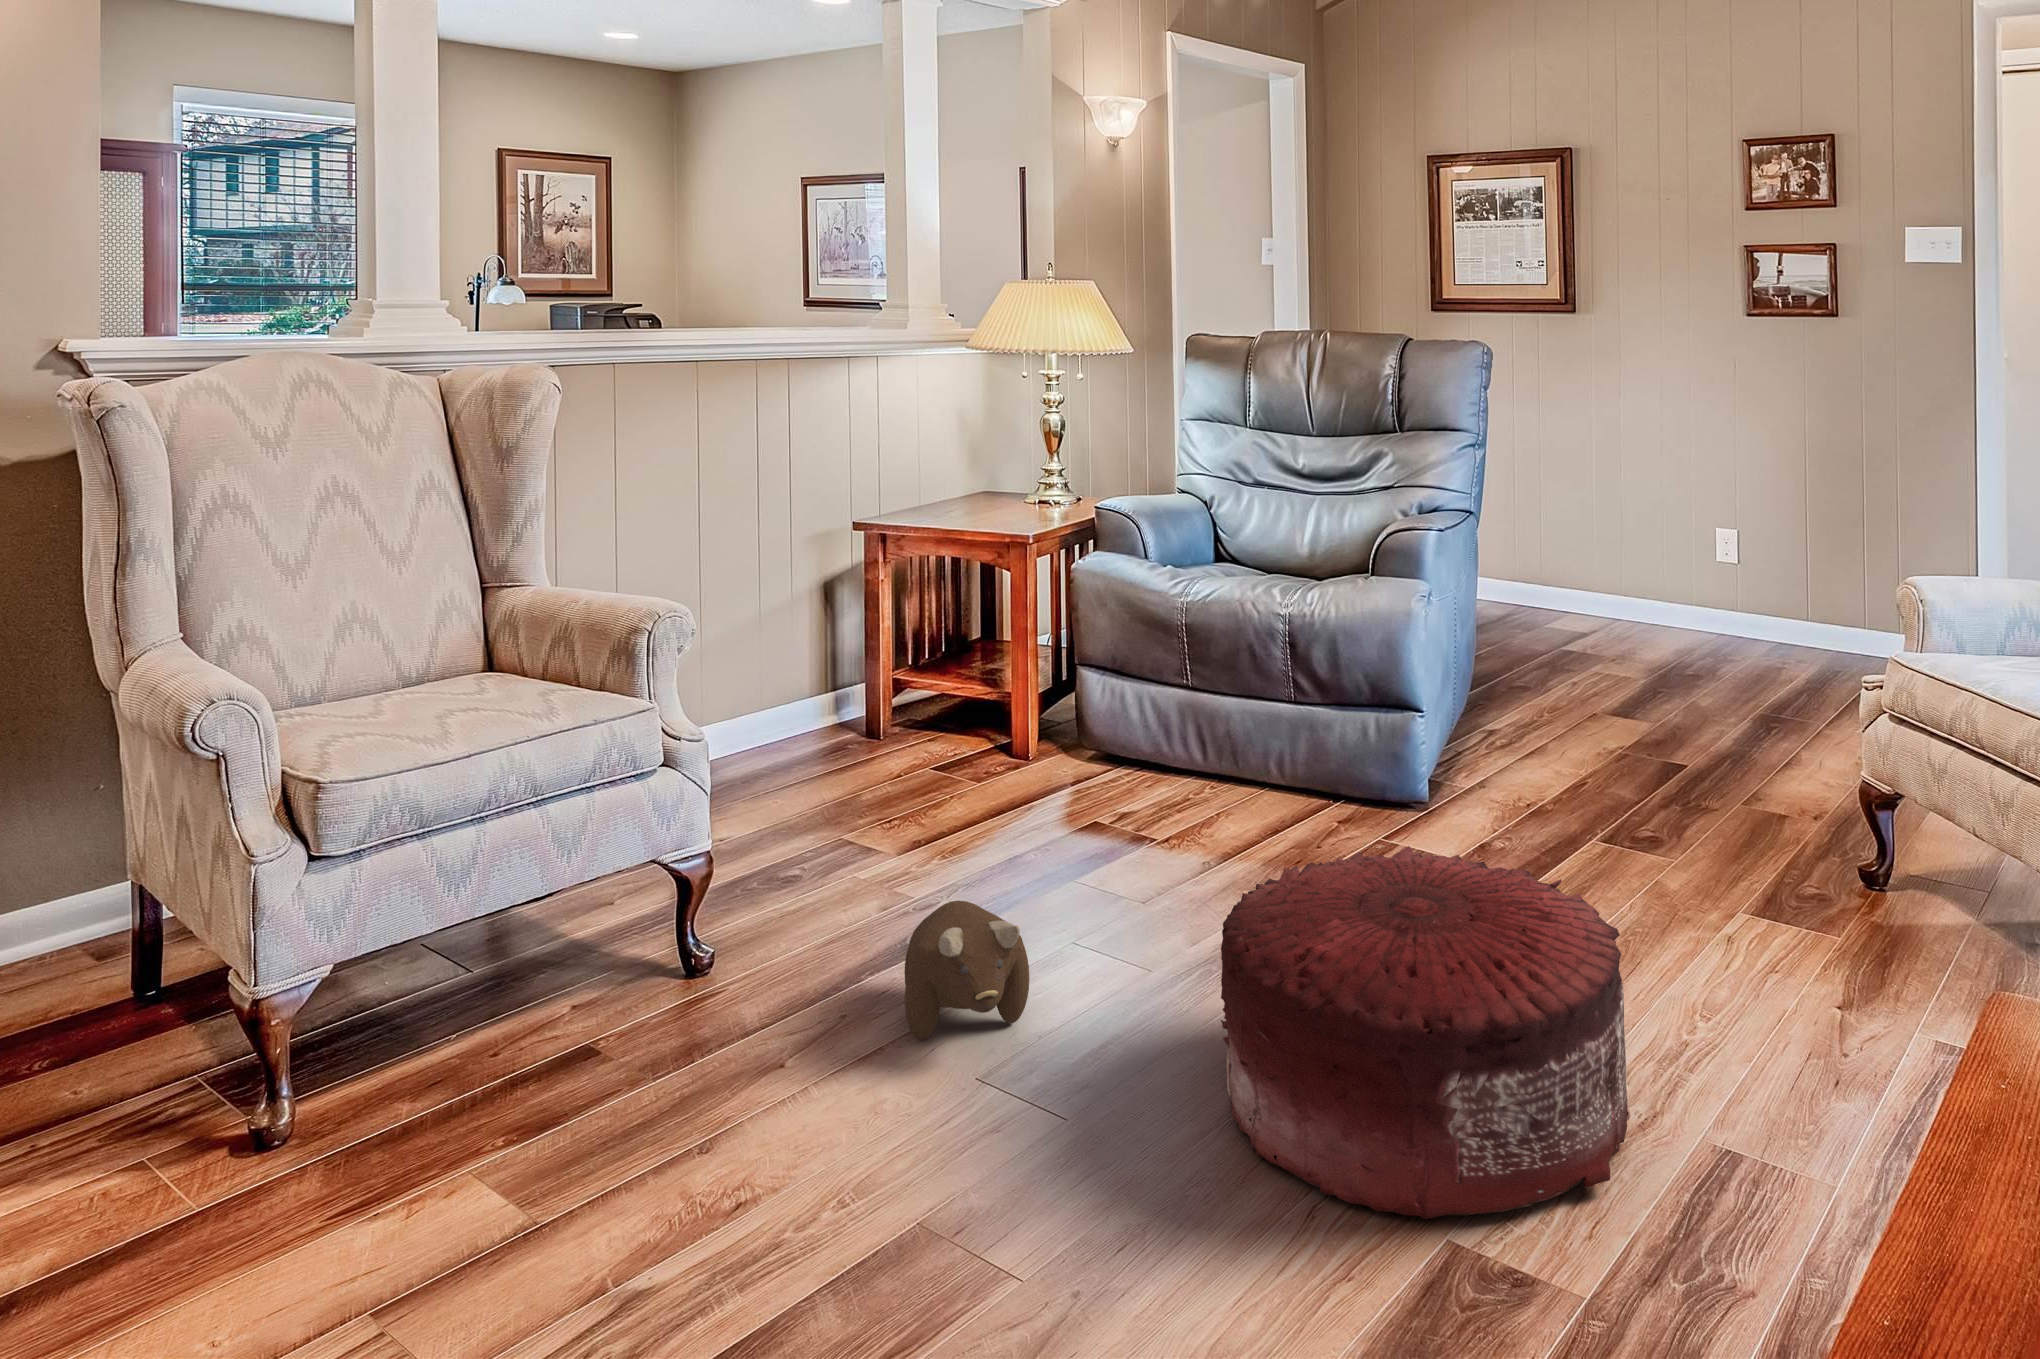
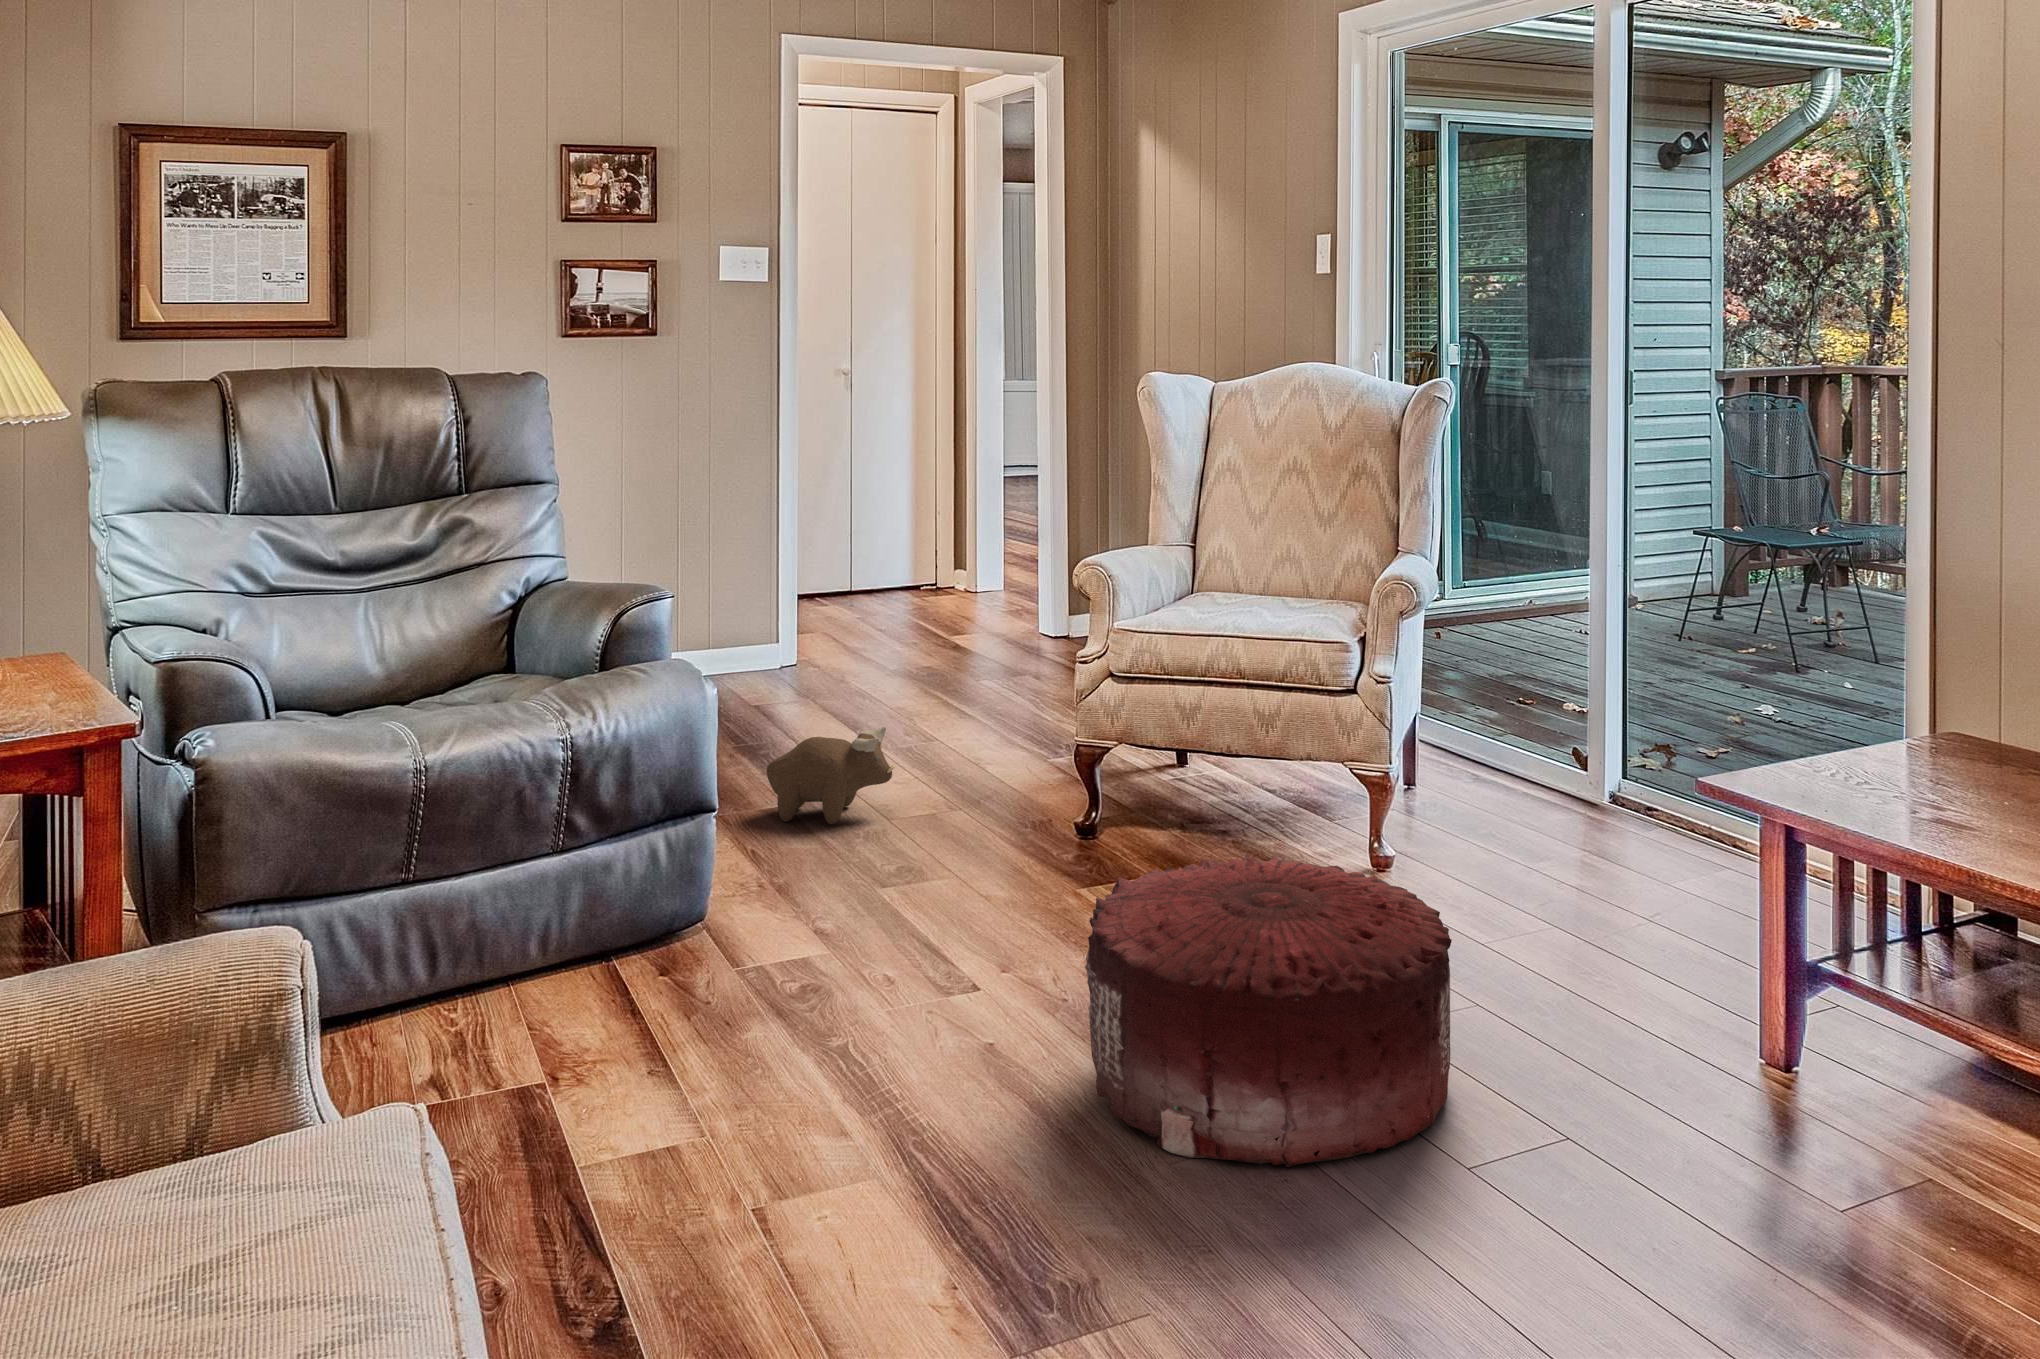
plush toy: present [904,901,1029,1040] -> present [767,727,896,824]

